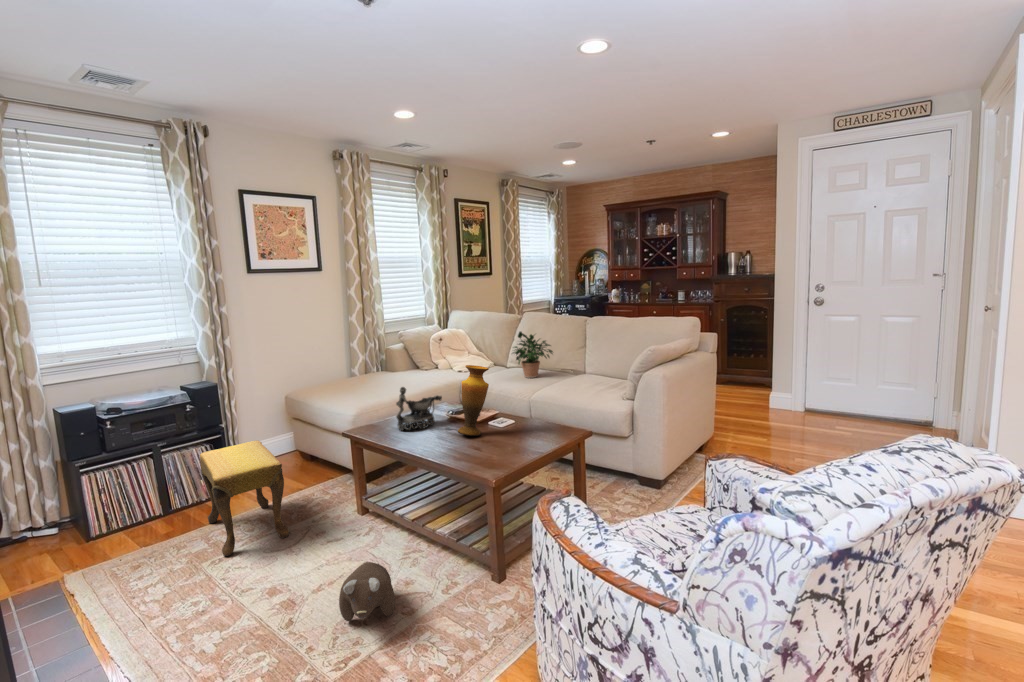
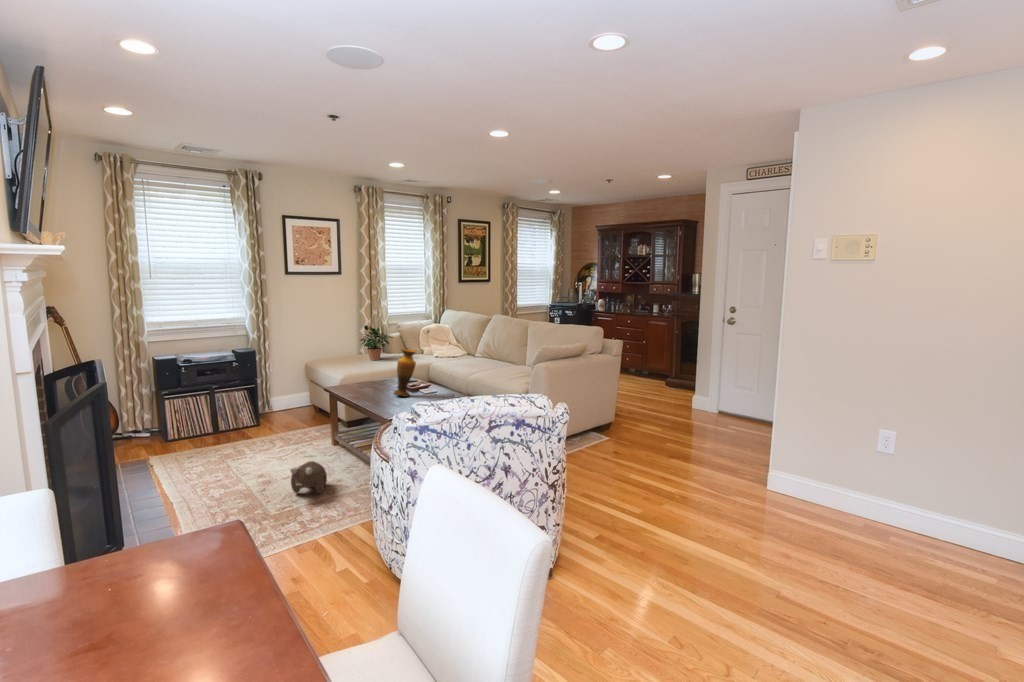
potted plant: present [513,331,553,378] -> present [360,325,393,360]
decorative bowl: present [396,387,442,430] -> none [358,360,394,390]
footstool: present [200,440,289,556] -> none [235,389,284,457]

